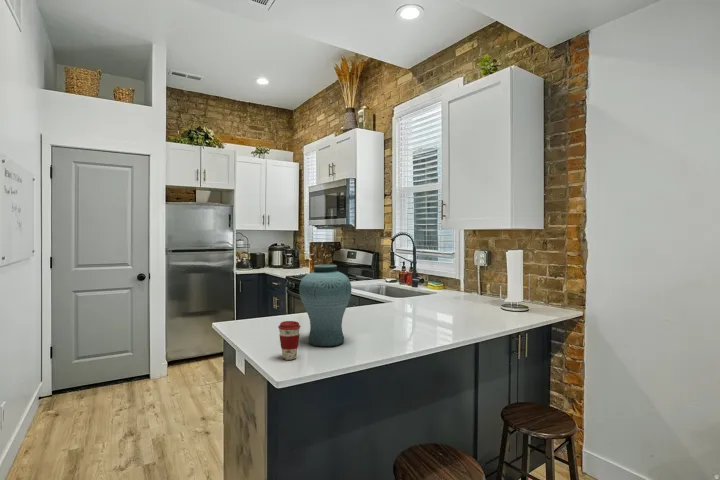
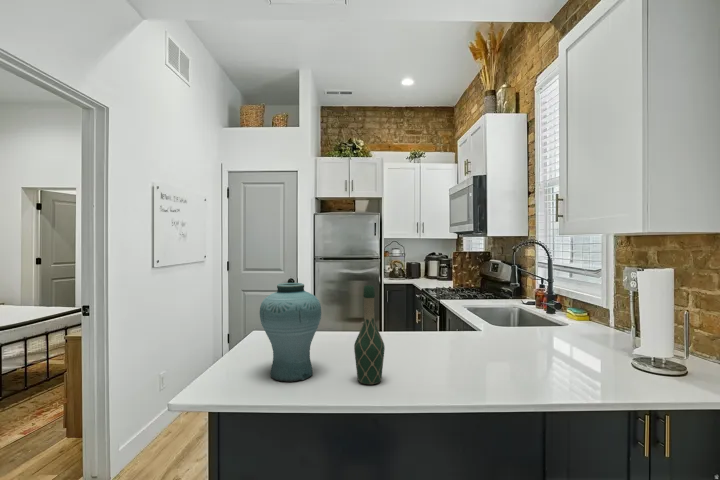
wine bottle: none [377,264,400,339] -> present [354,285,385,384]
coffee cup: present [278,321,300,360] -> none [207,345,233,390]

